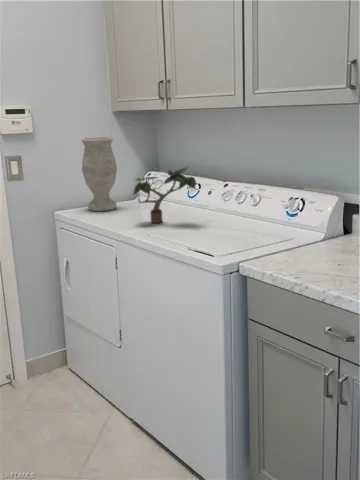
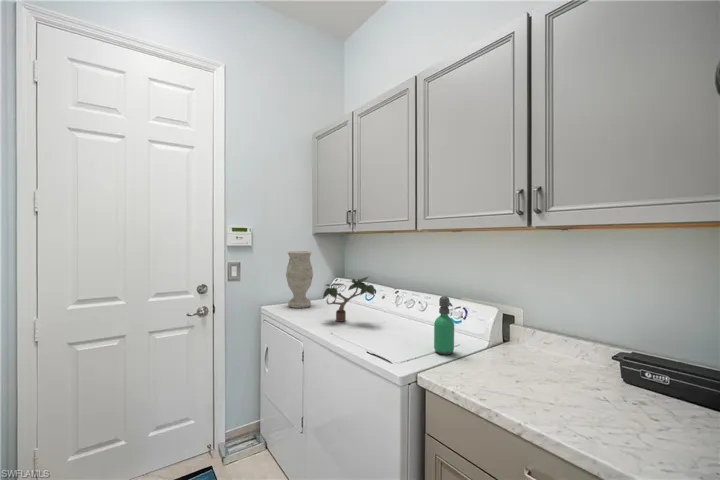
soap dispenser: none [262,184,283,247] -> present [434,296,454,355]

